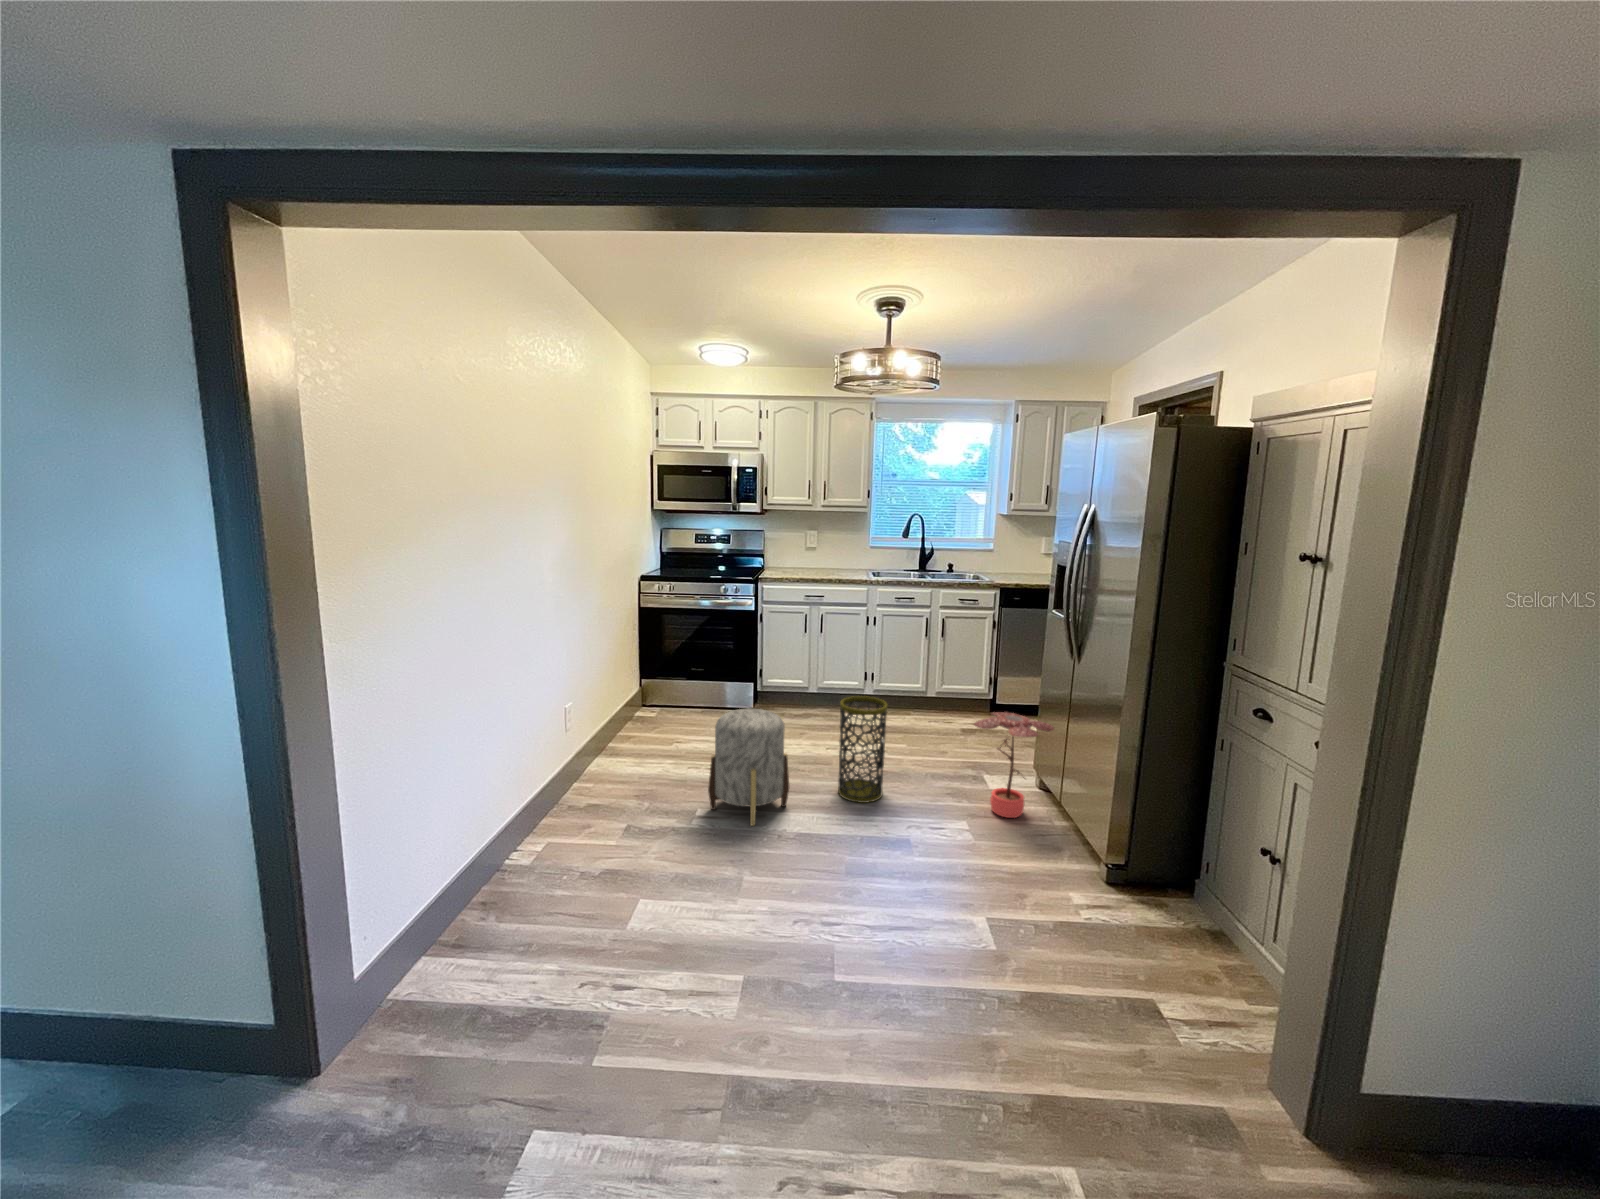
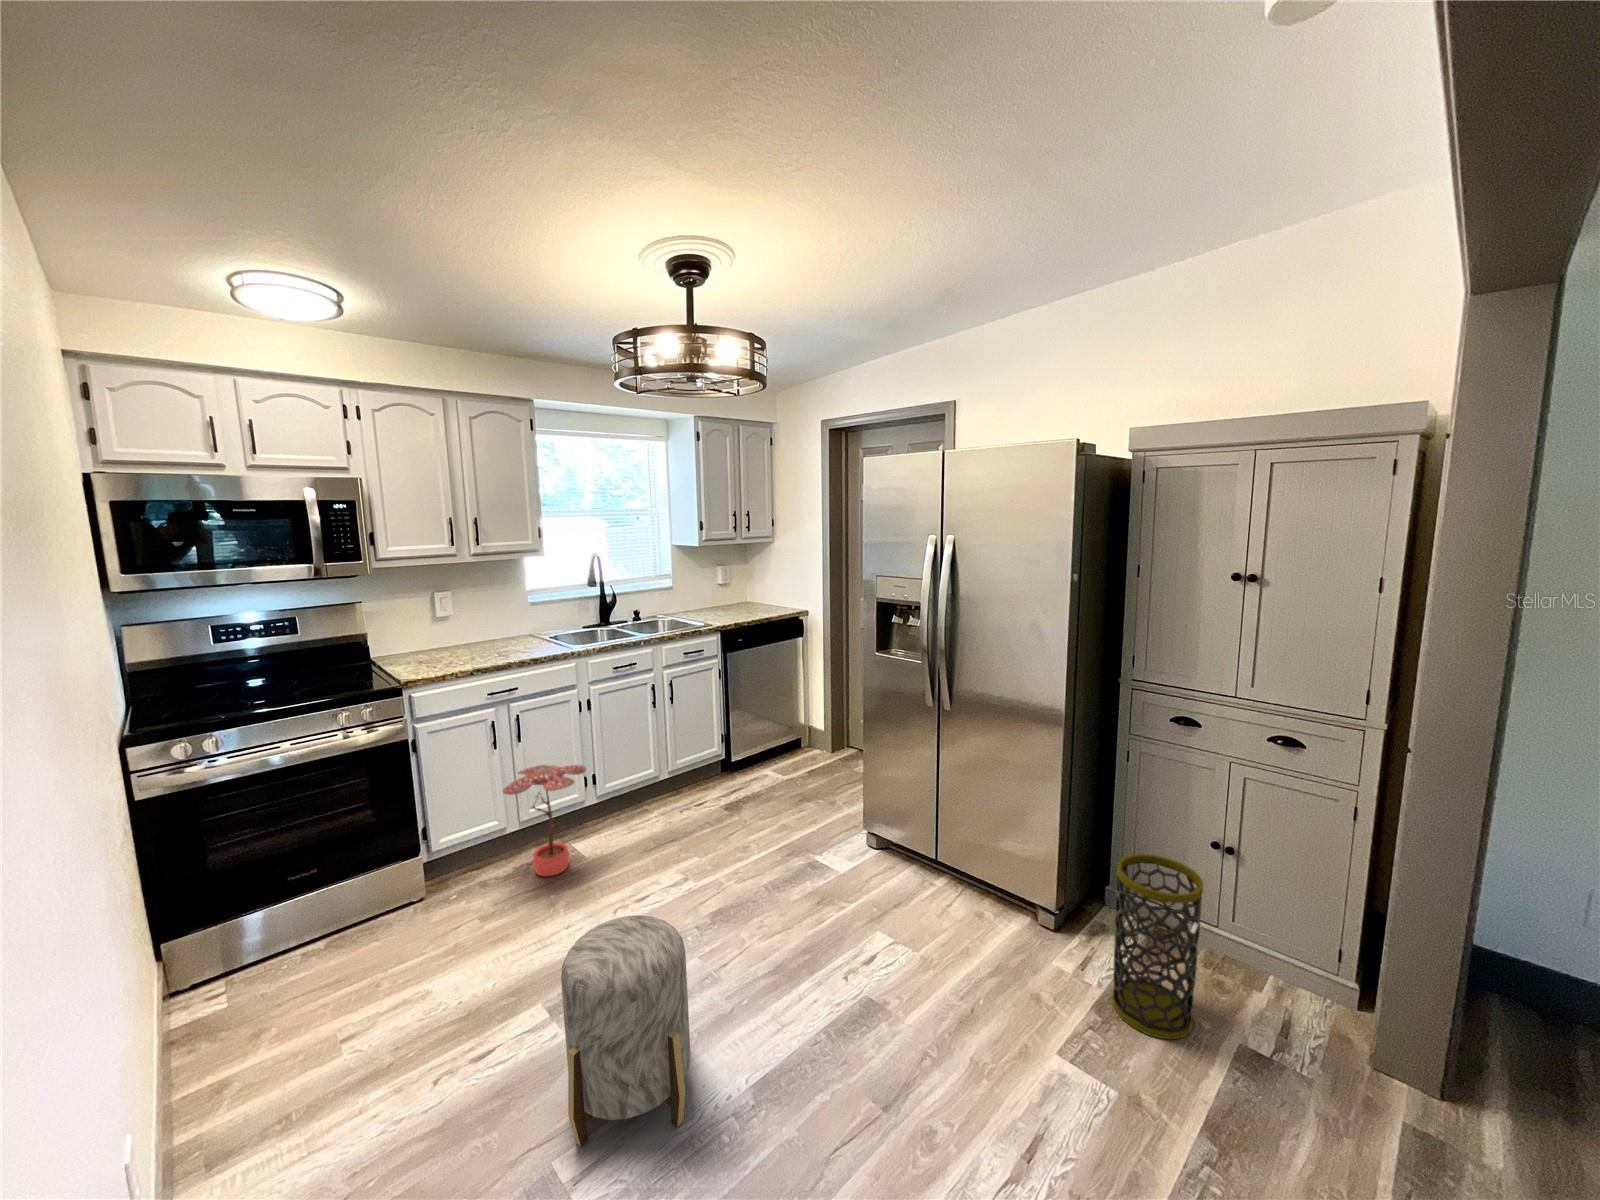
trash can: present [838,696,887,803] -> present [1112,854,1203,1039]
potted plant: present [974,712,1054,818] -> present [503,765,586,876]

